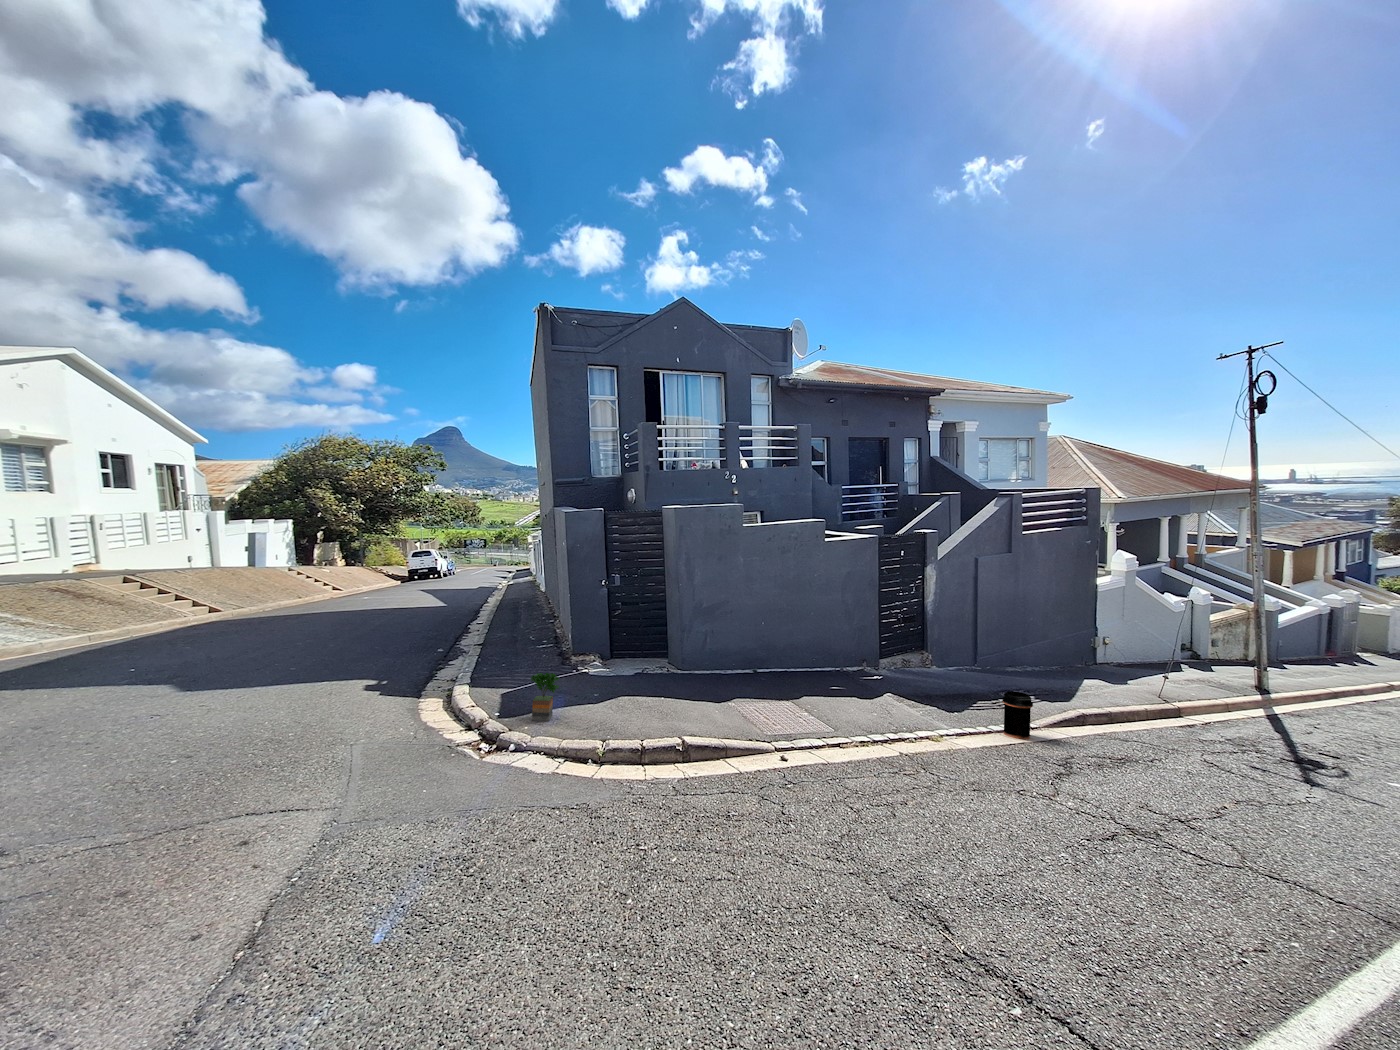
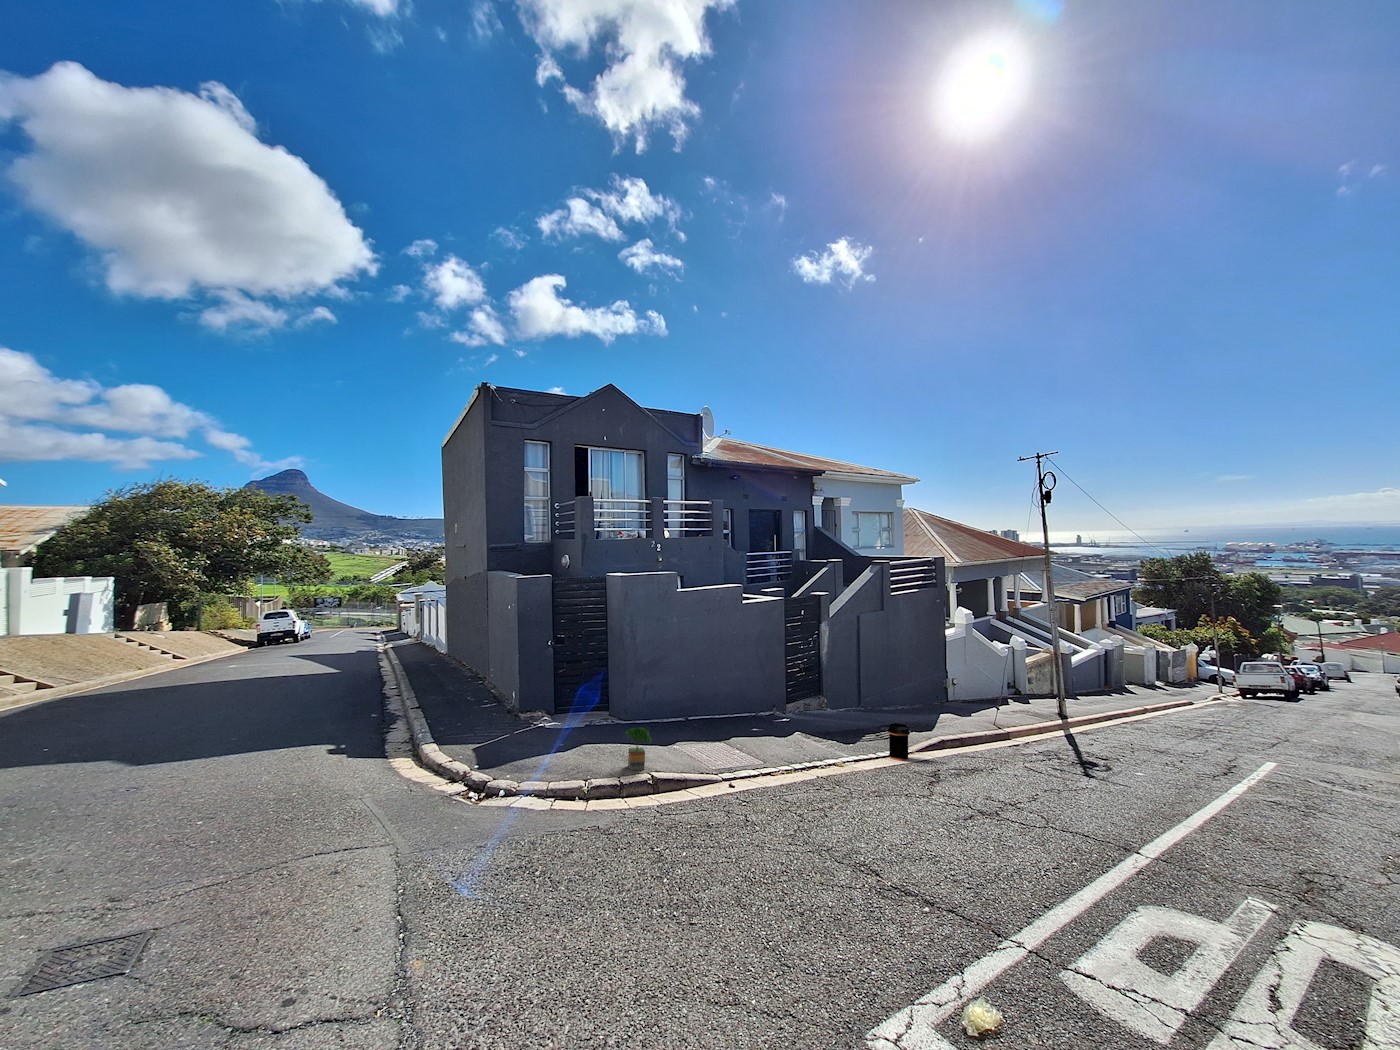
potted tree: present [531,673,559,721] -> present [626,727,651,770]

